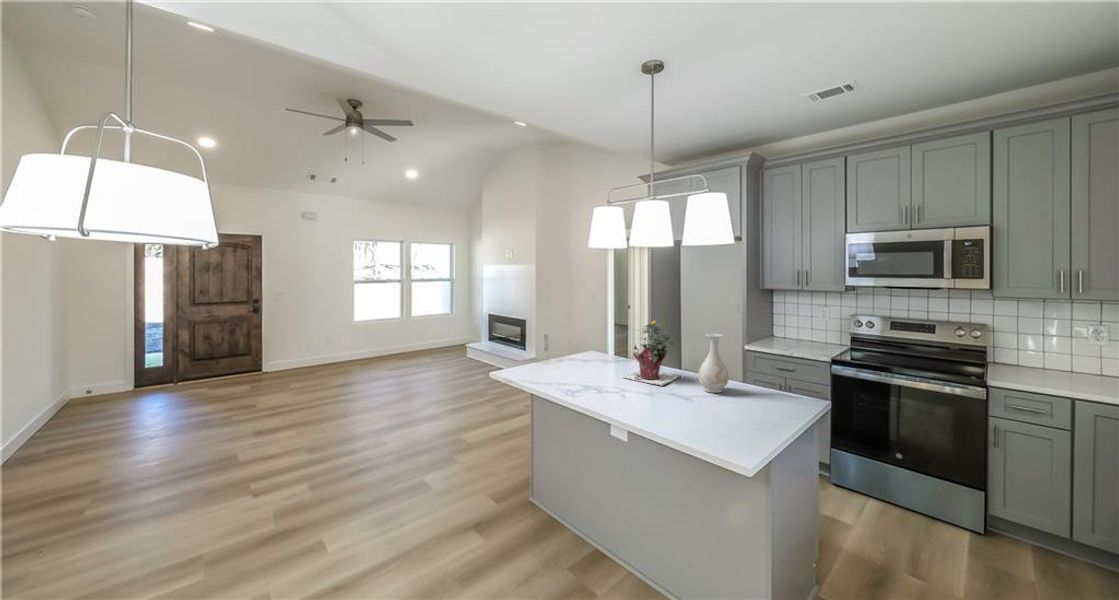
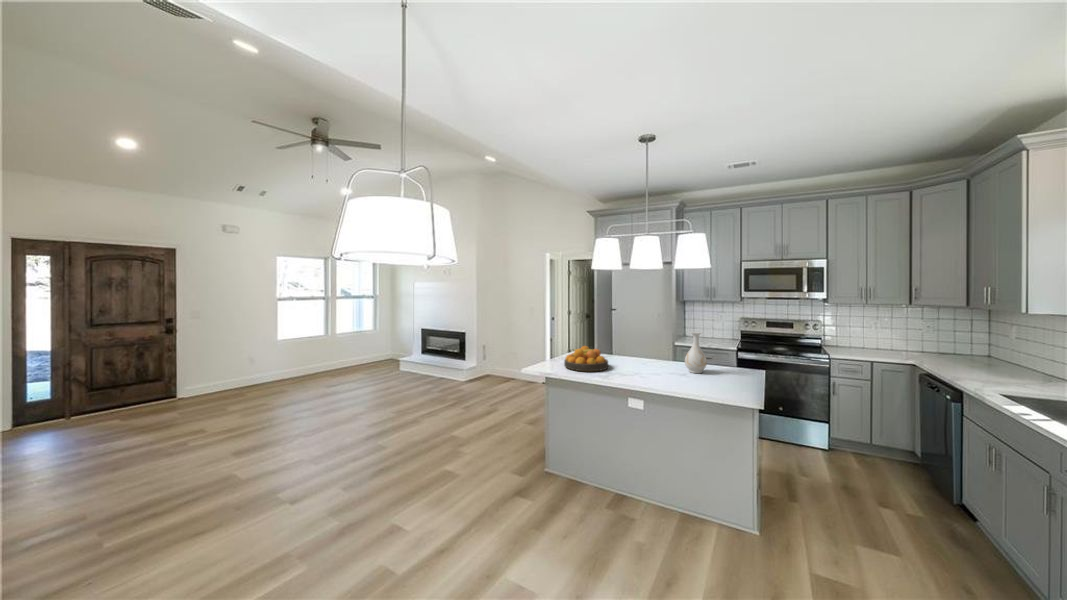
potted plant: present [623,321,679,386] -> none [625,323,665,371]
fruit bowl: none [548,345,603,379] -> present [564,346,608,371]

